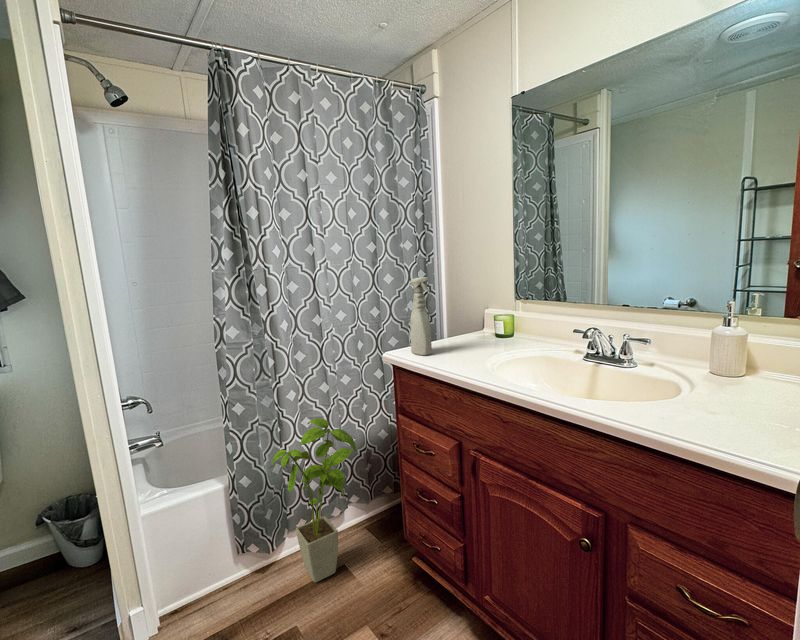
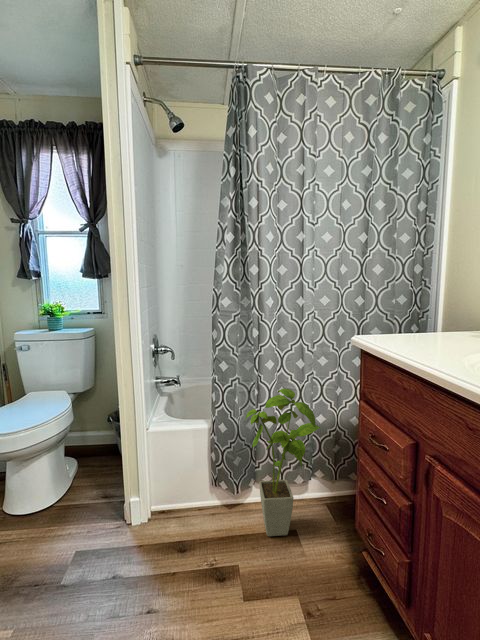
spray bottle: present [410,277,432,355] -> none [386,258,412,343]

